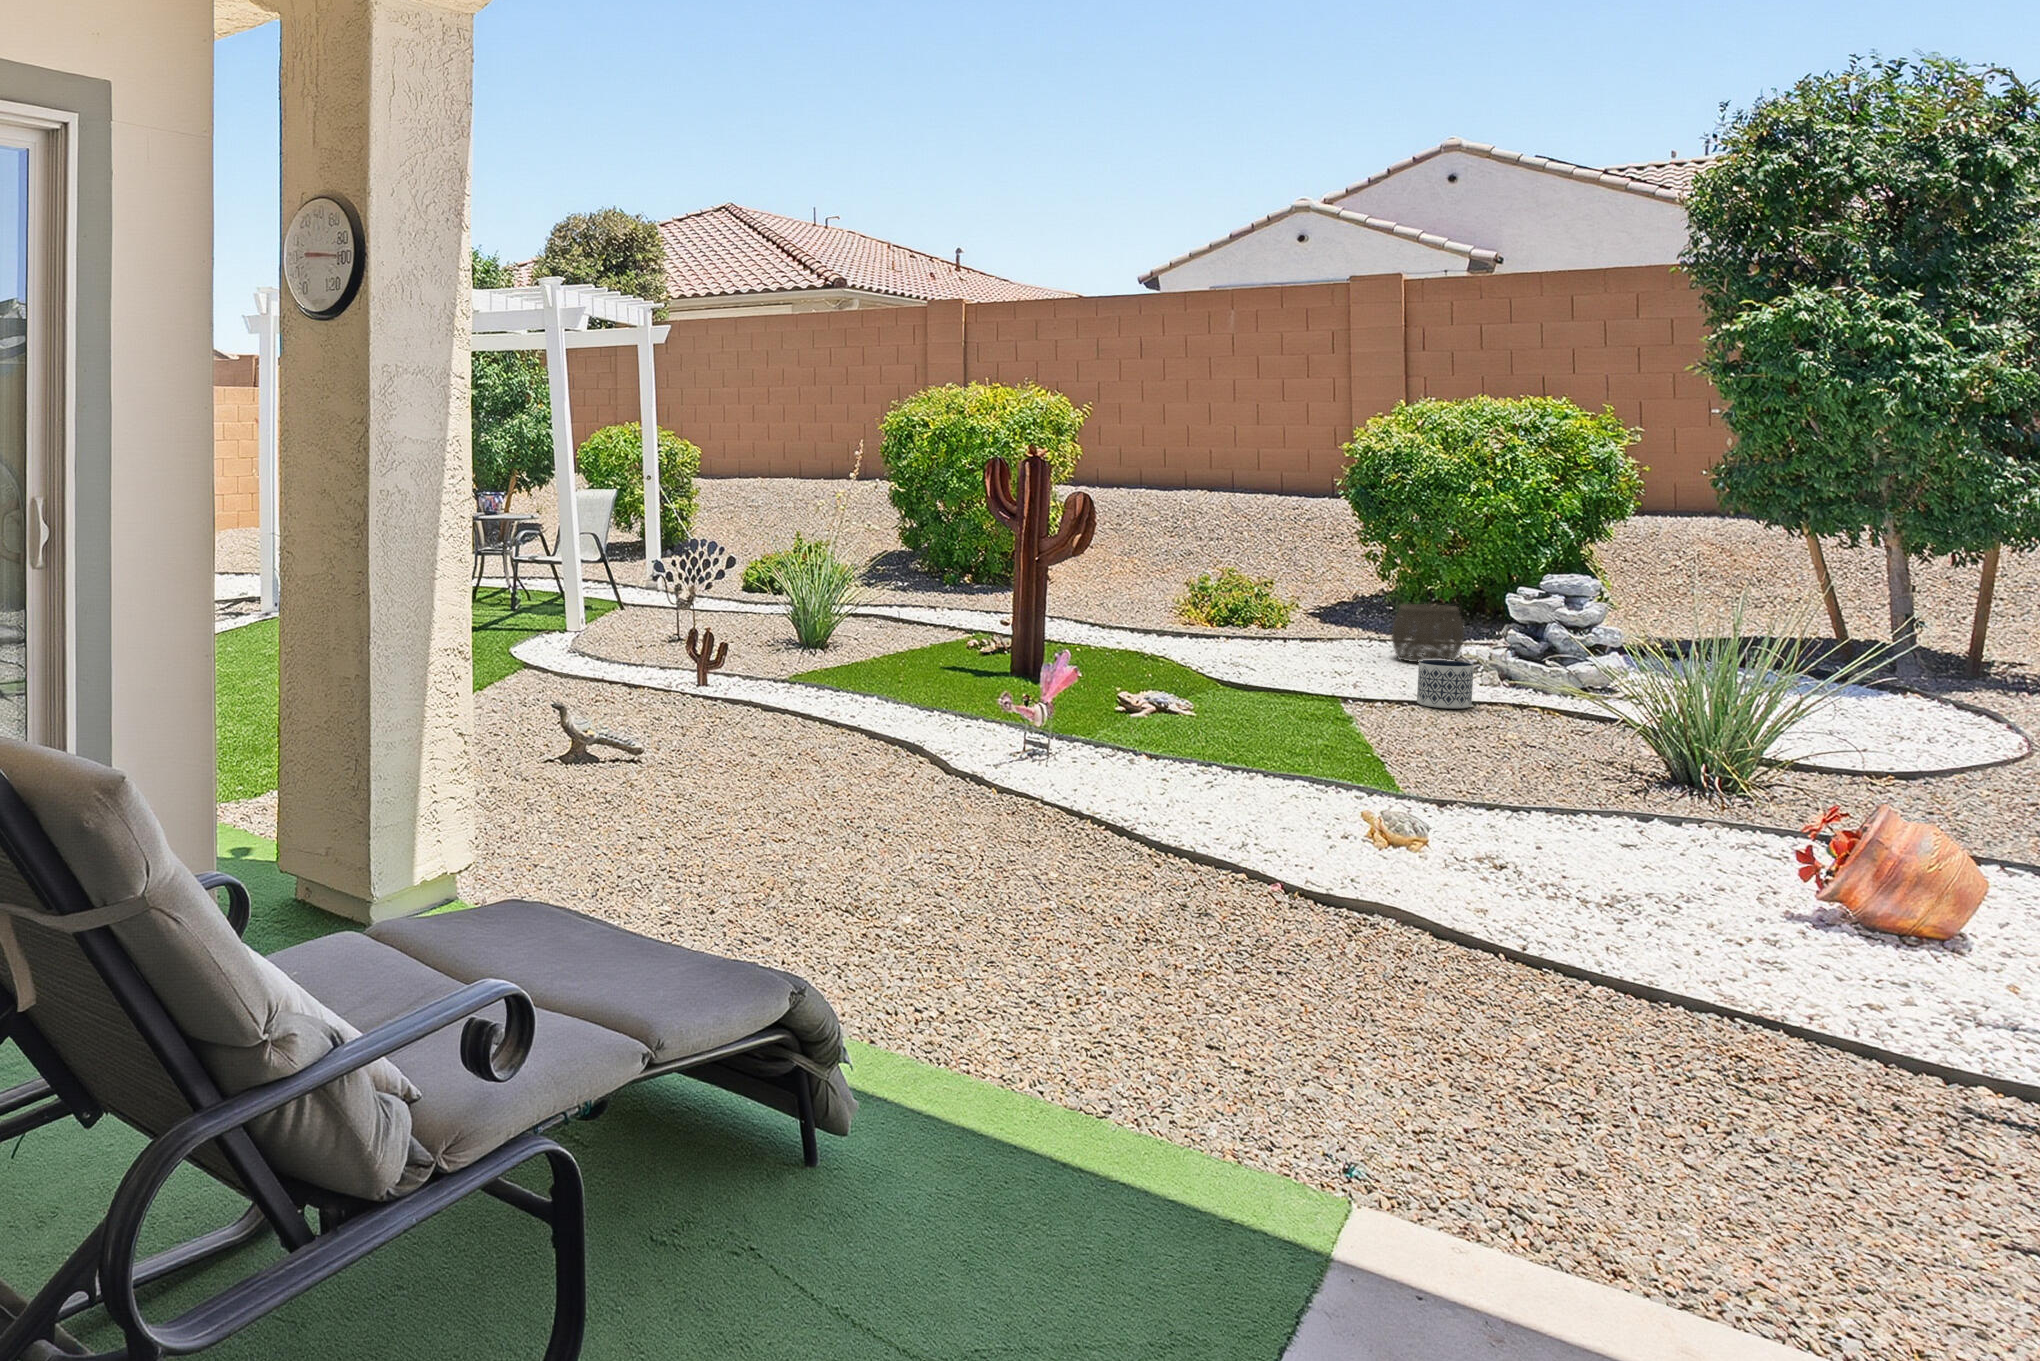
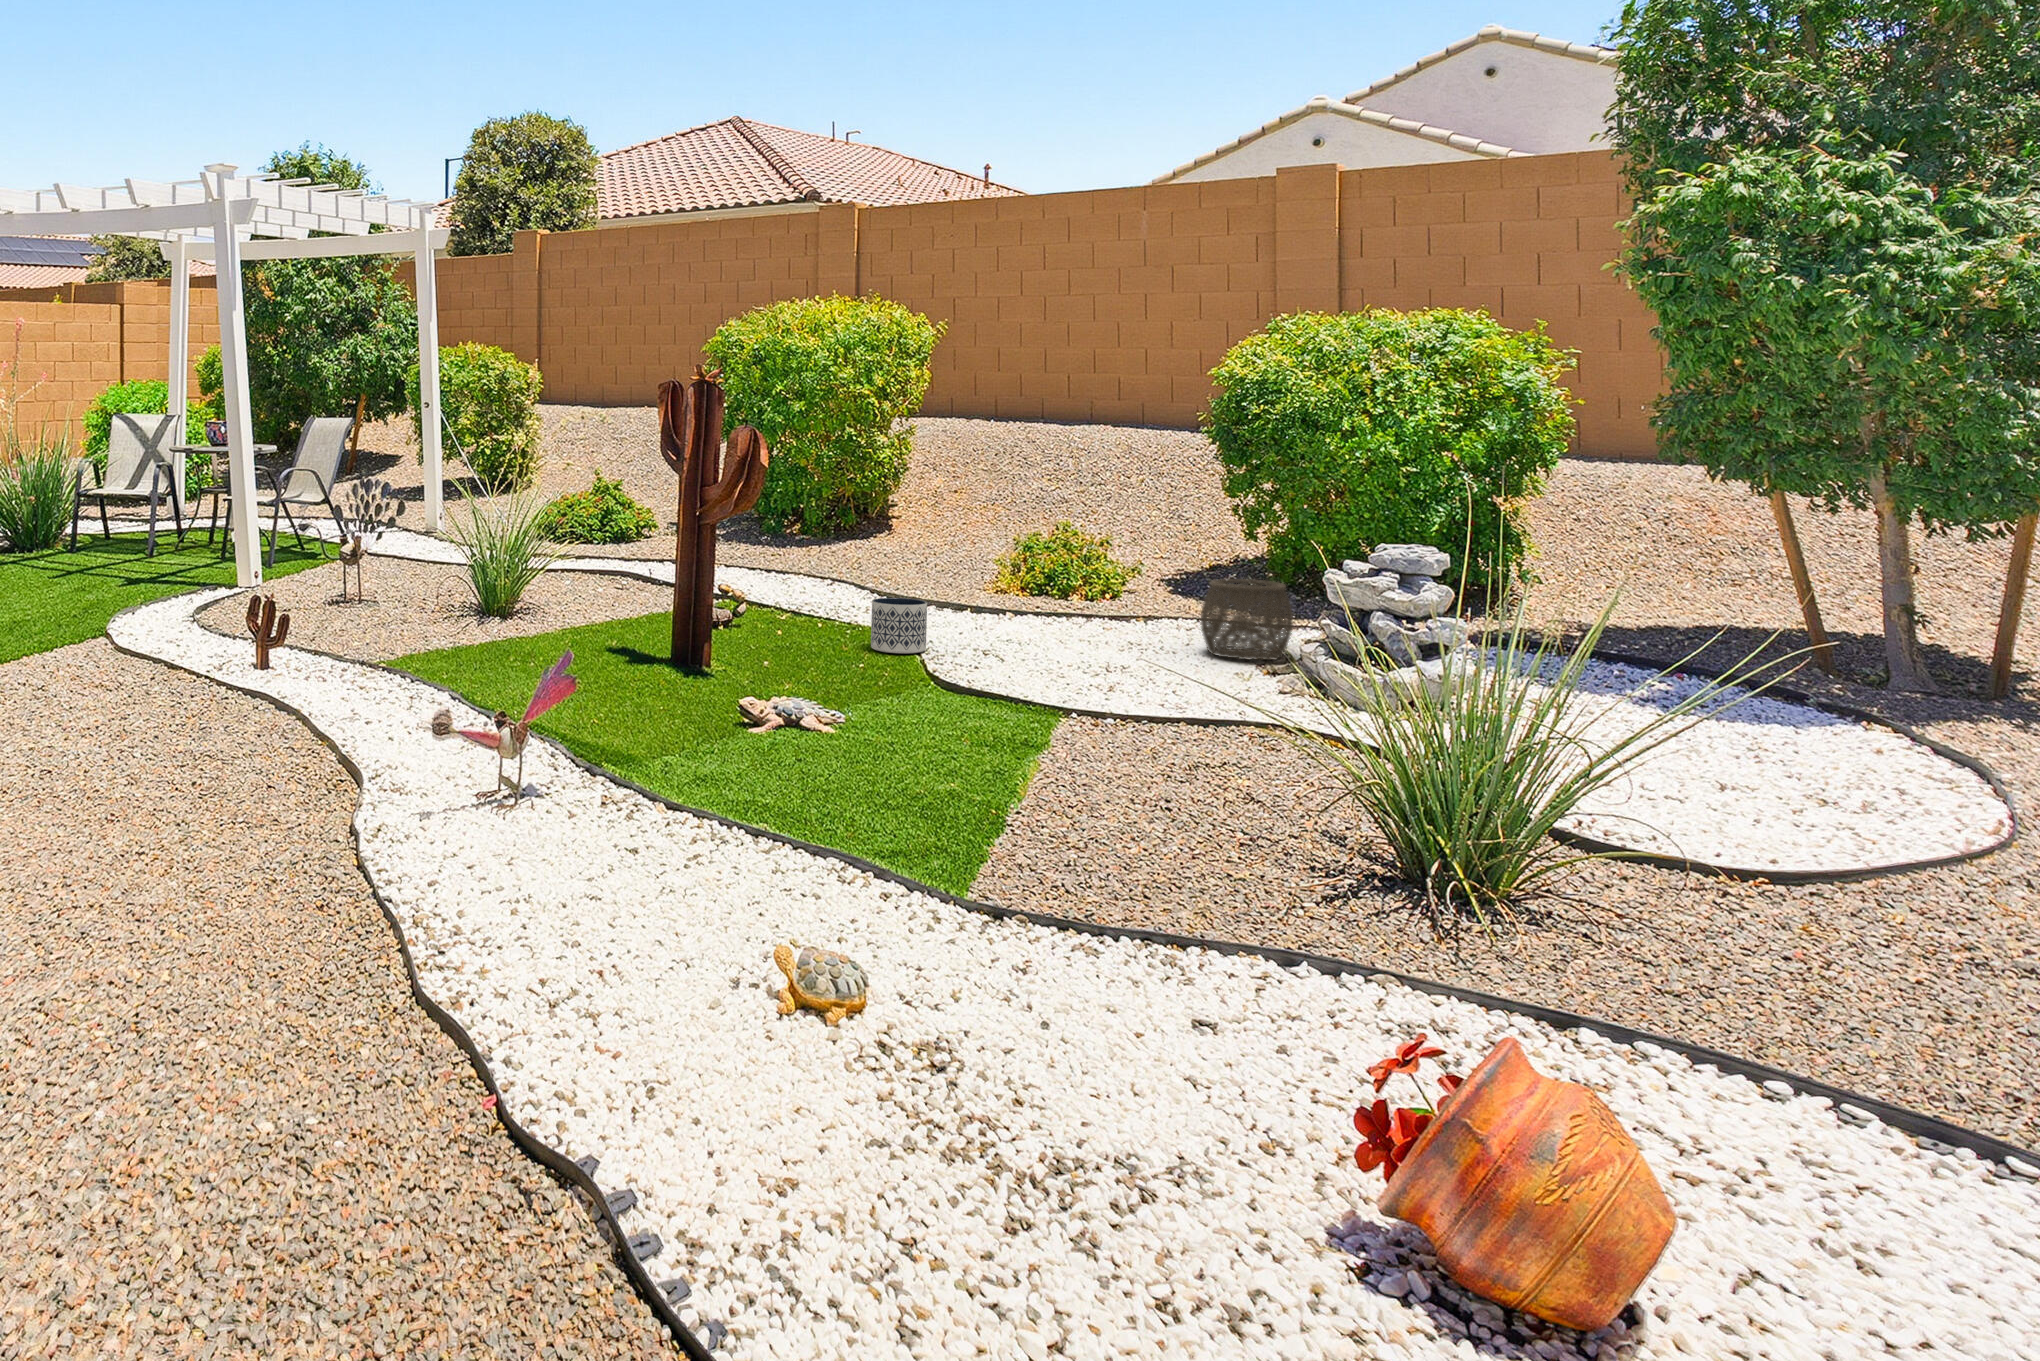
planter: present [1417,660,1474,709] -> present [871,598,927,653]

